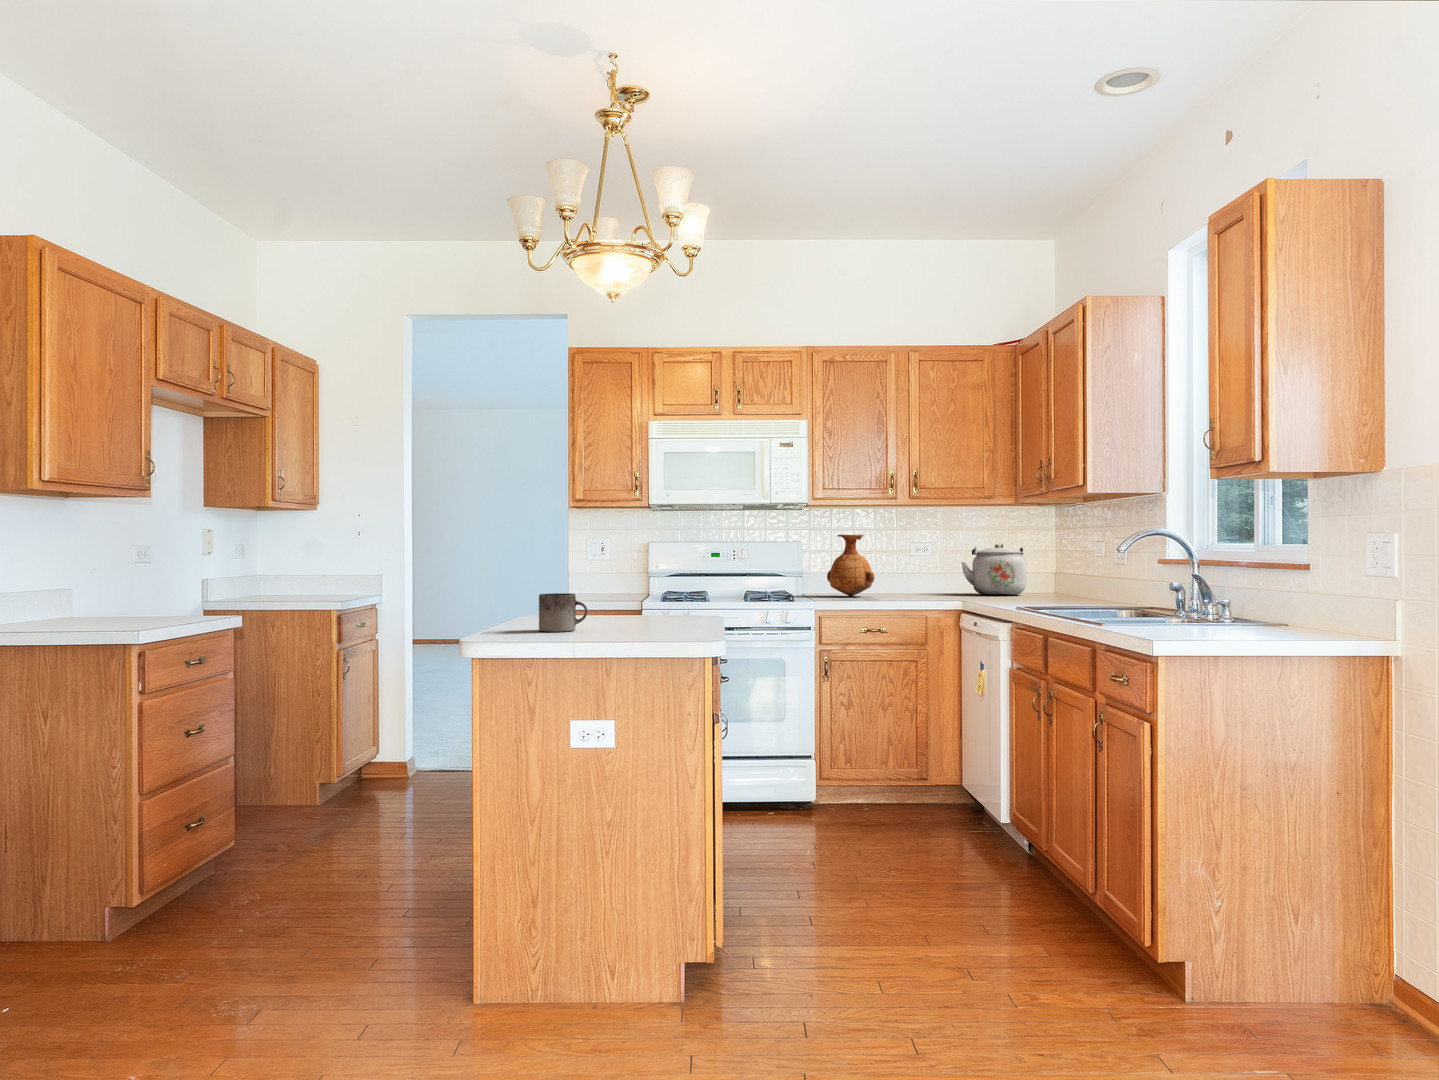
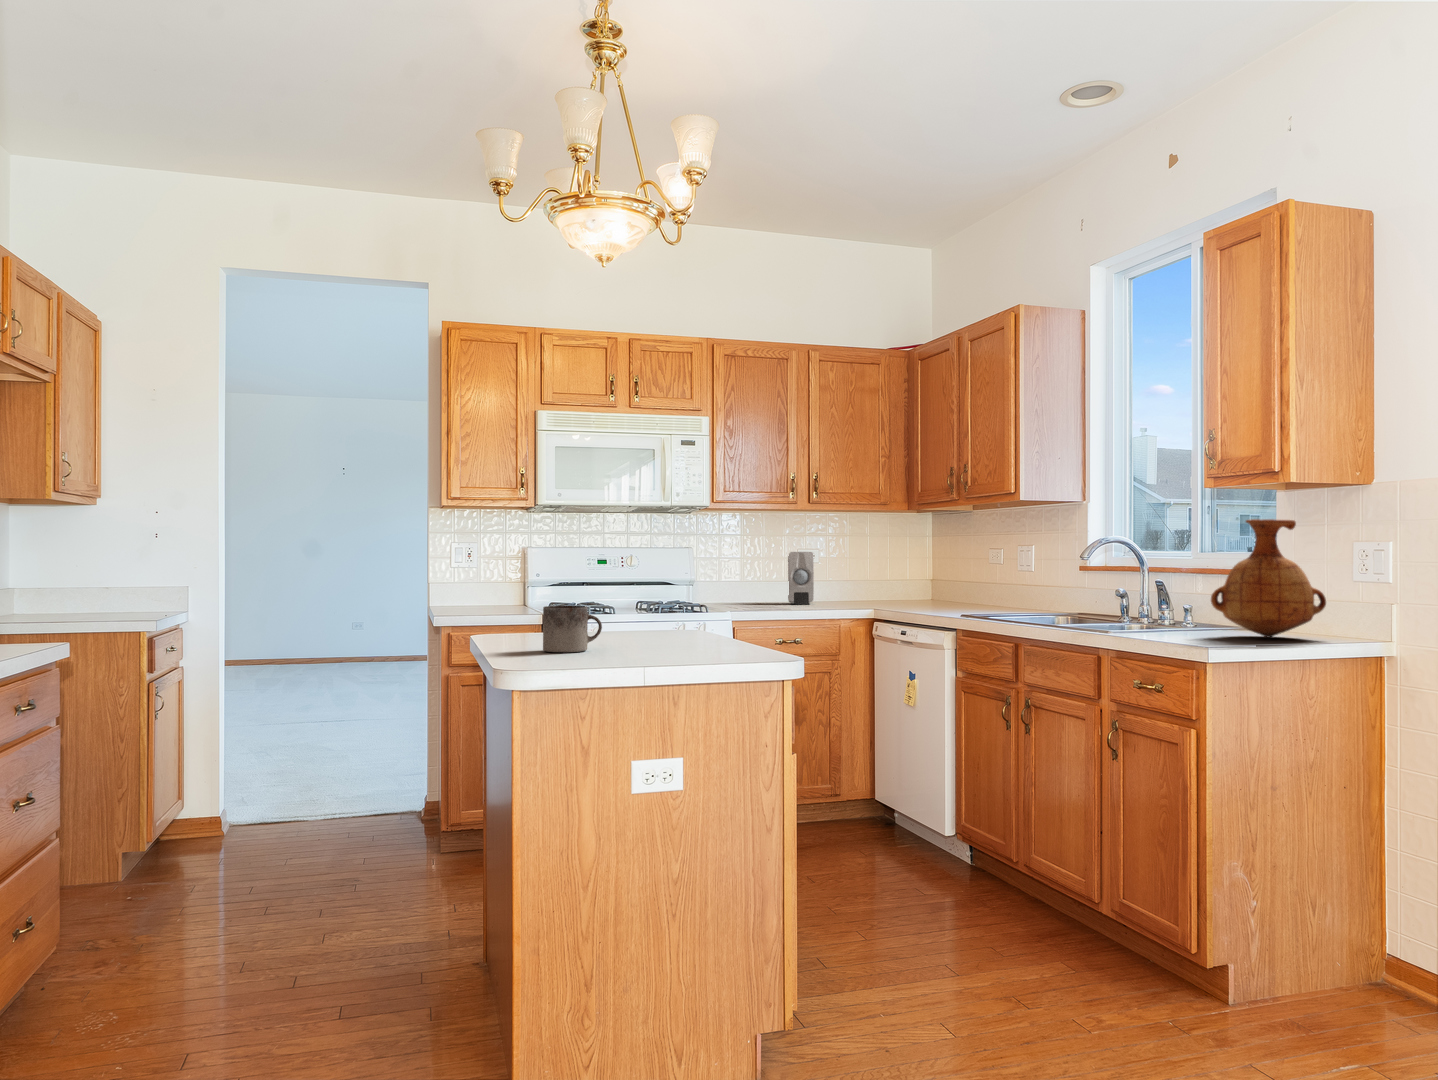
vase: present [827,535,874,596] -> present [1211,519,1326,637]
kettle: present [961,544,1026,595] -> none [848,551,910,603]
soap dispenser: none [897,545,925,596] -> present [788,552,814,604]

